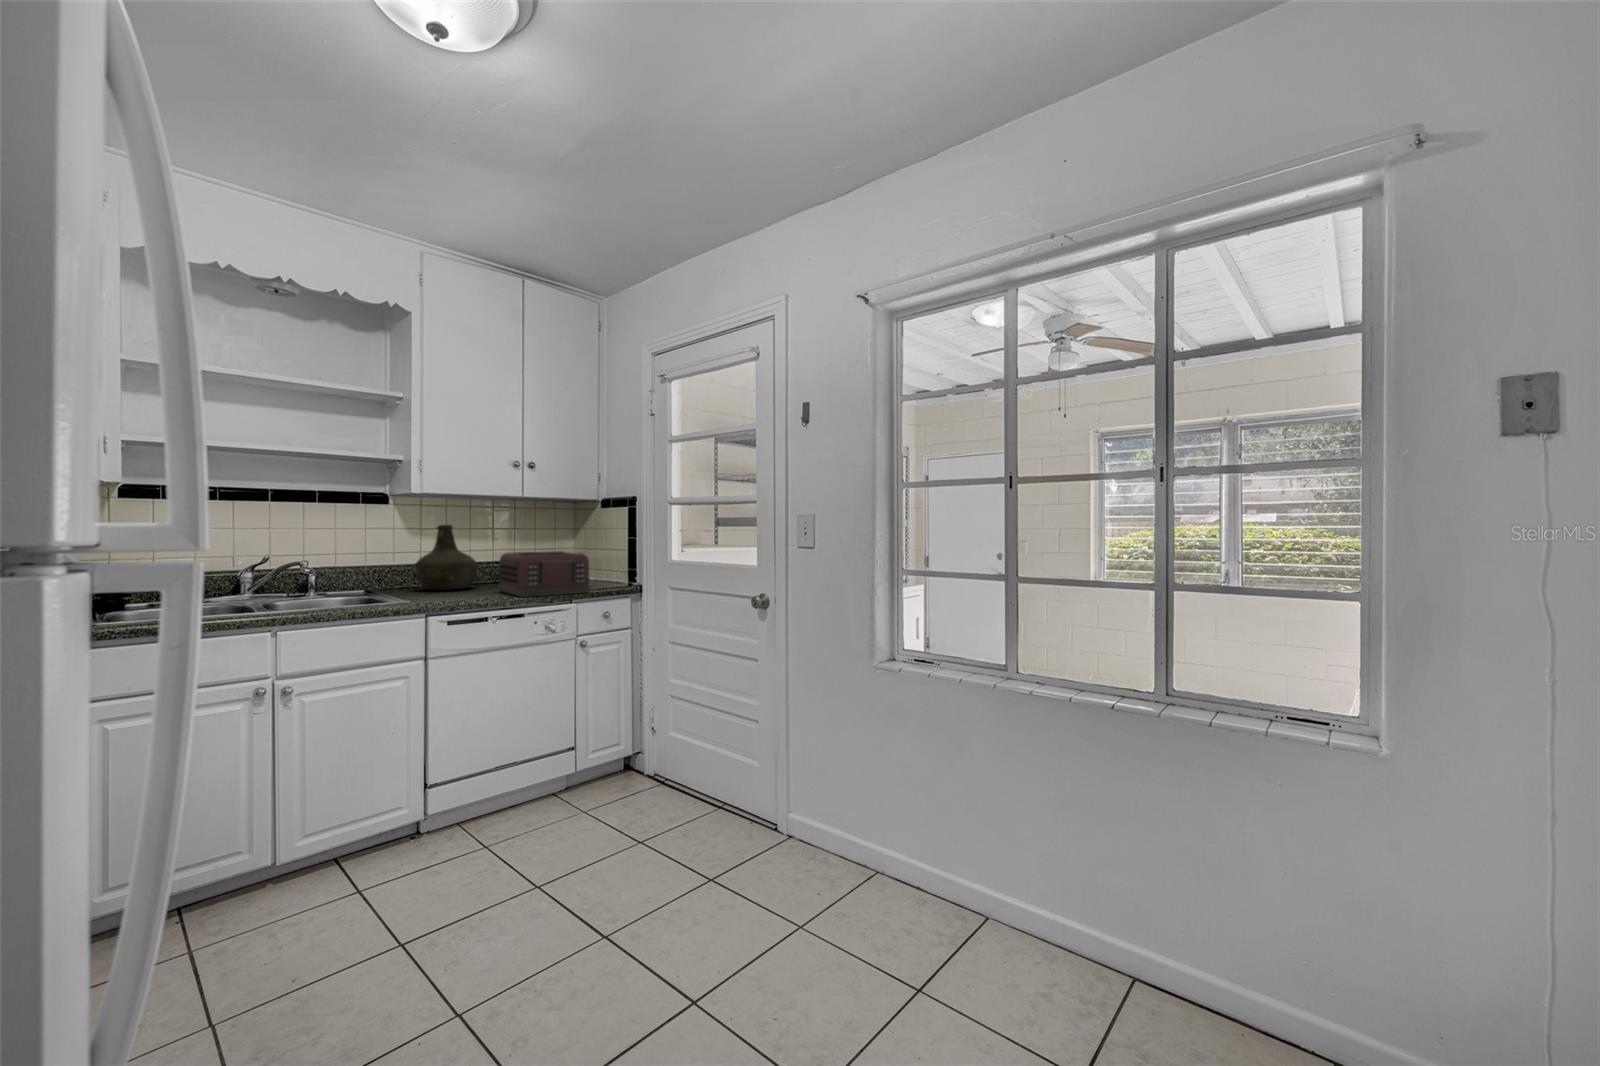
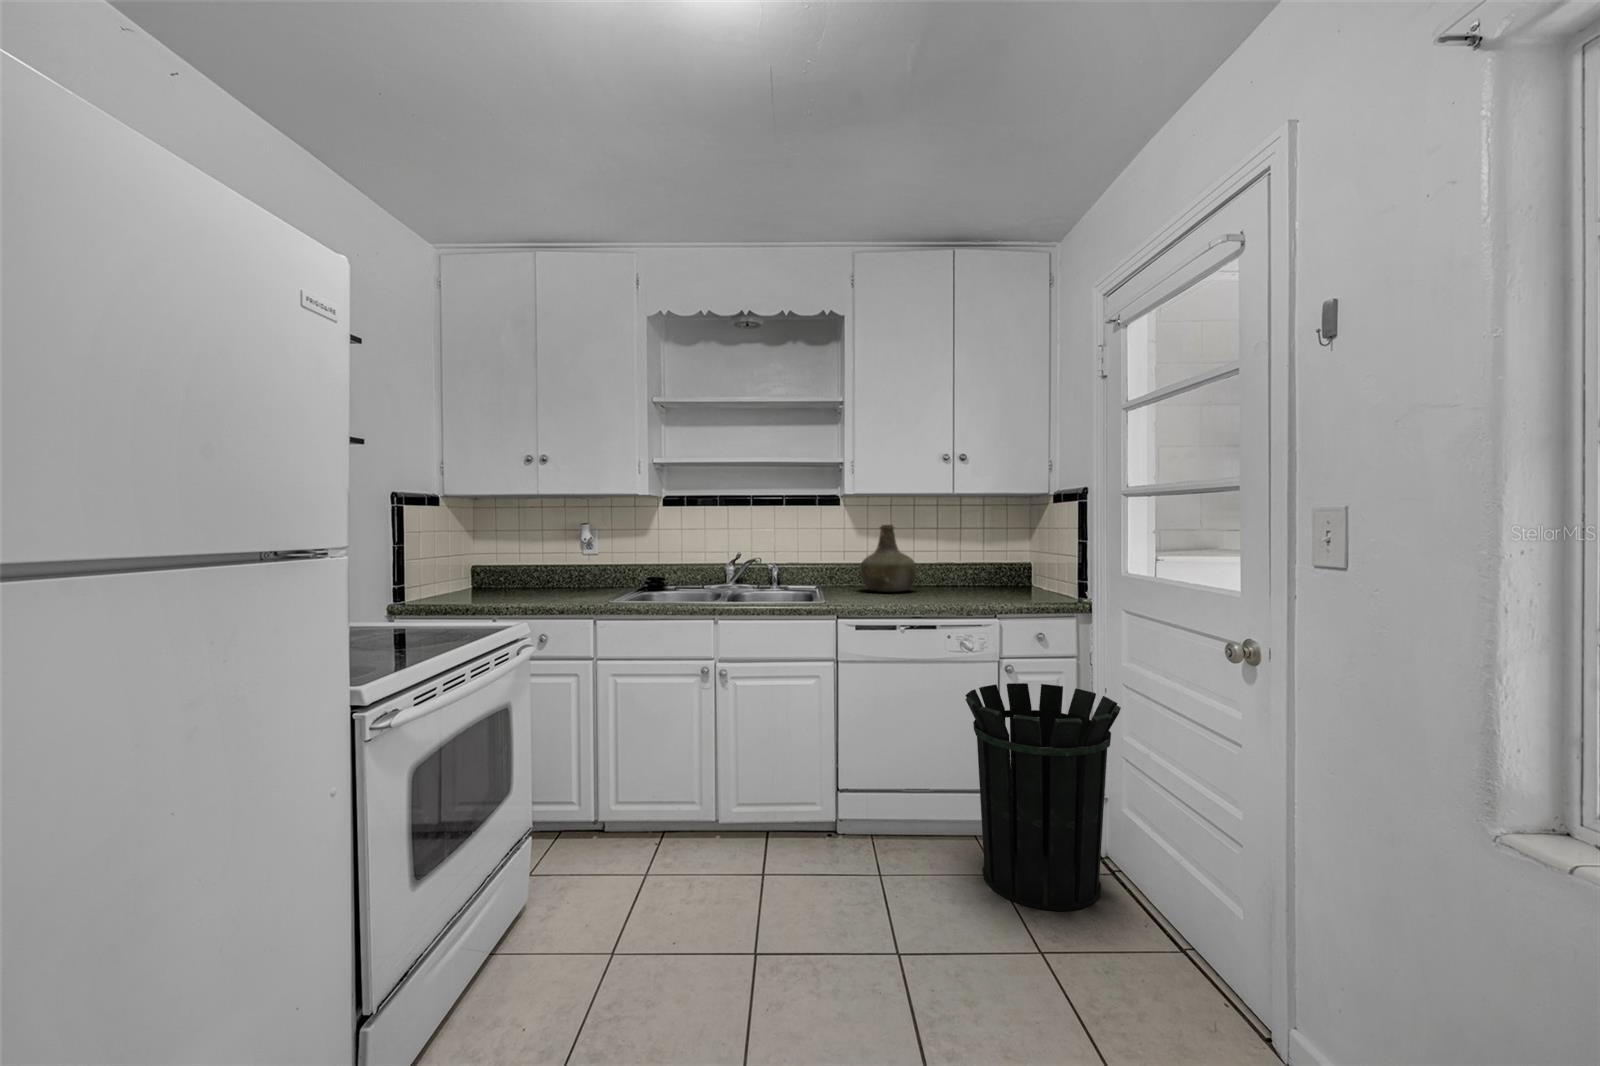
toaster: present [498,551,591,597] -> none [926,556,1015,607]
waste bin: none [560,652,680,824] -> present [965,683,1121,911]

